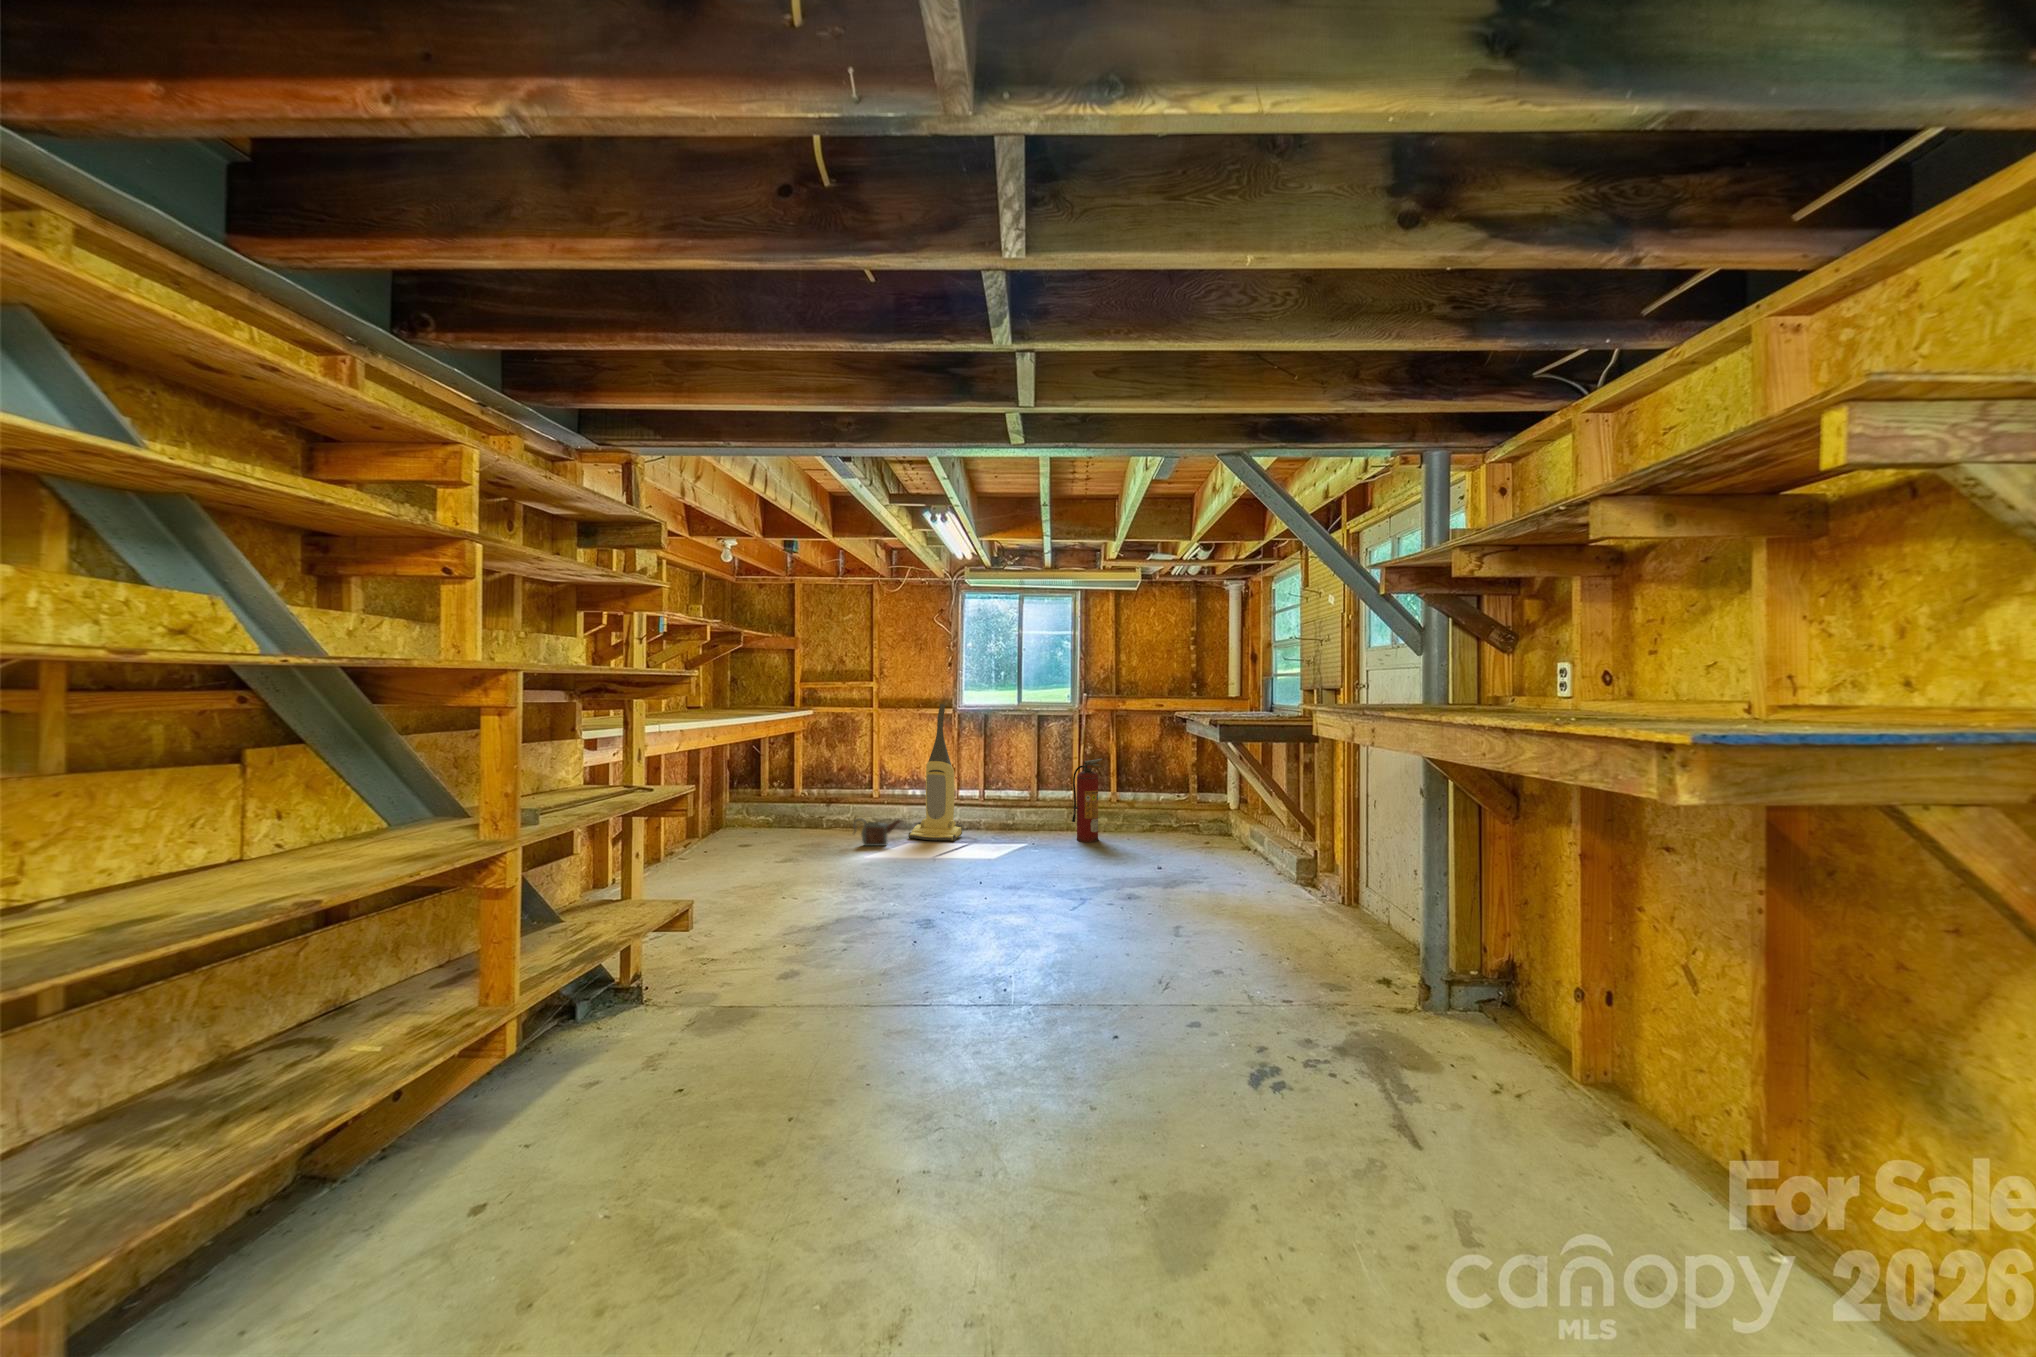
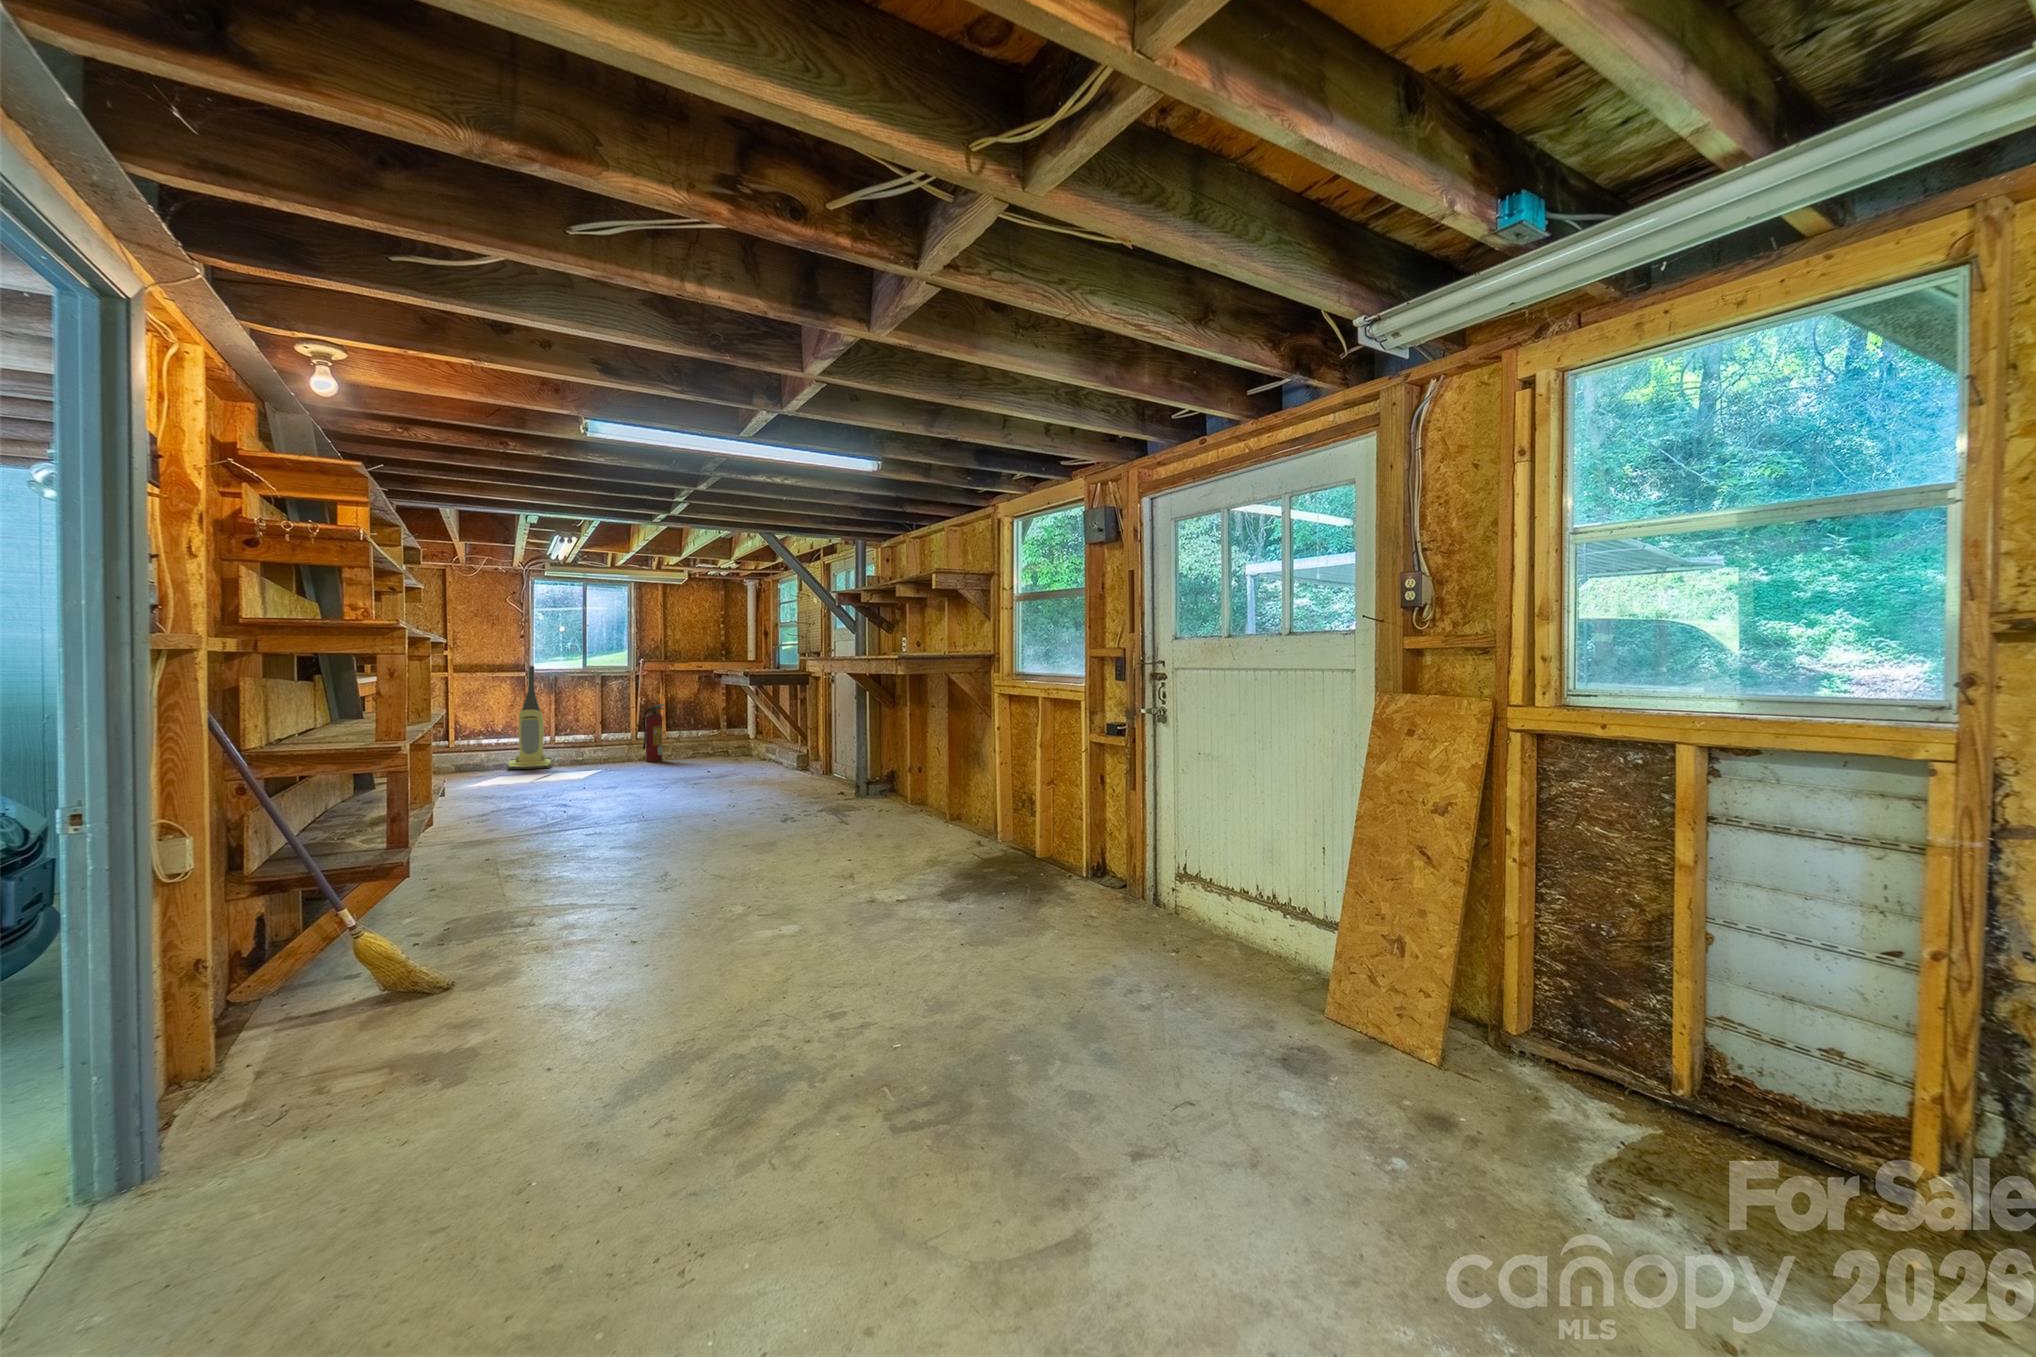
watering can: present [853,818,900,846] -> none [464,753,508,775]

